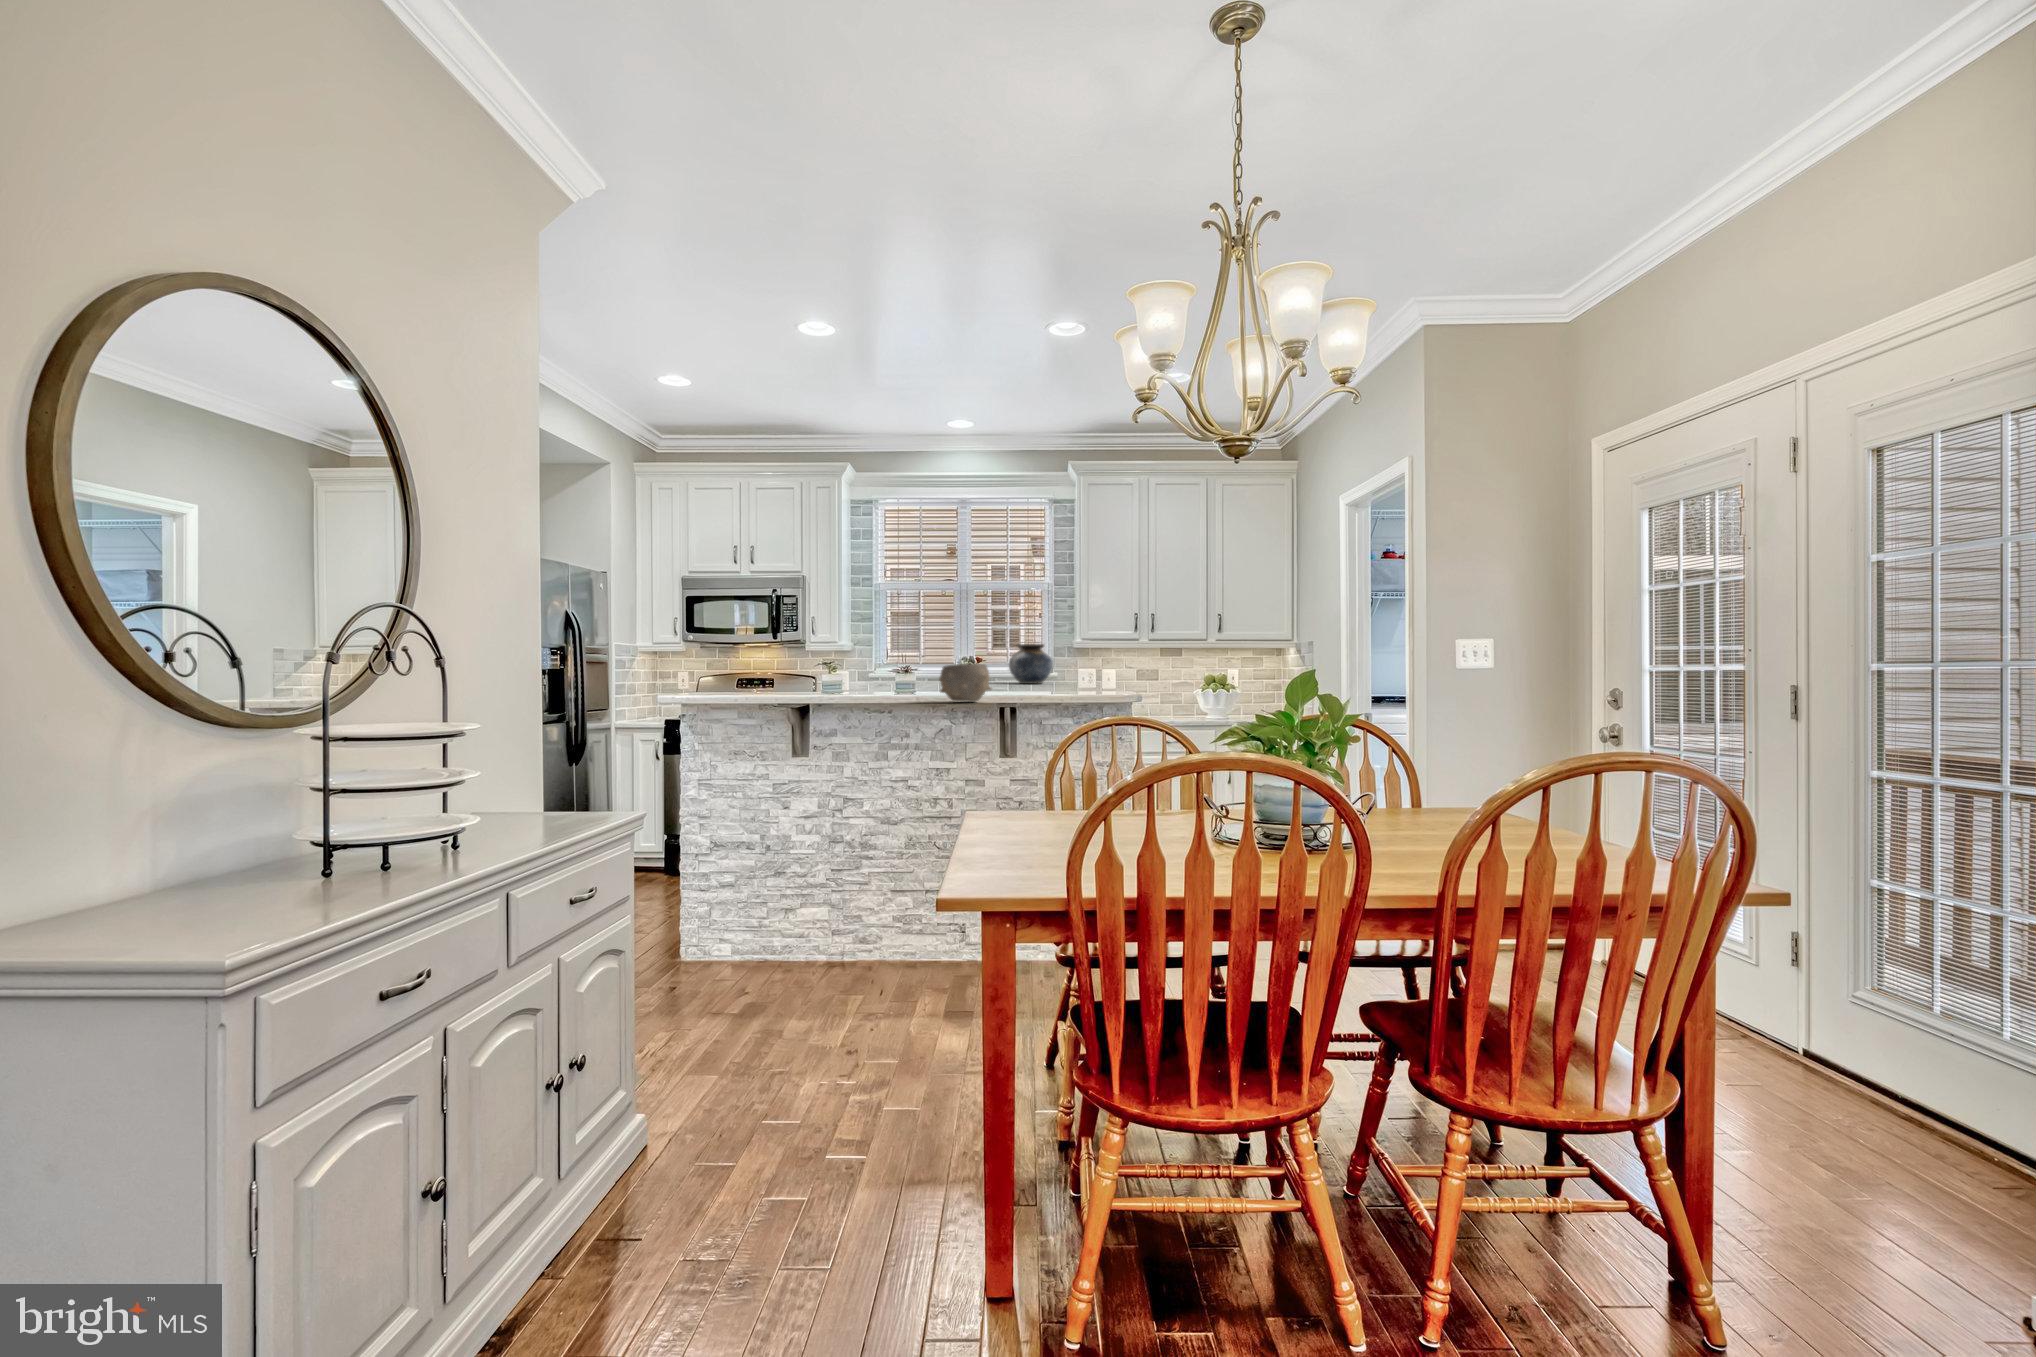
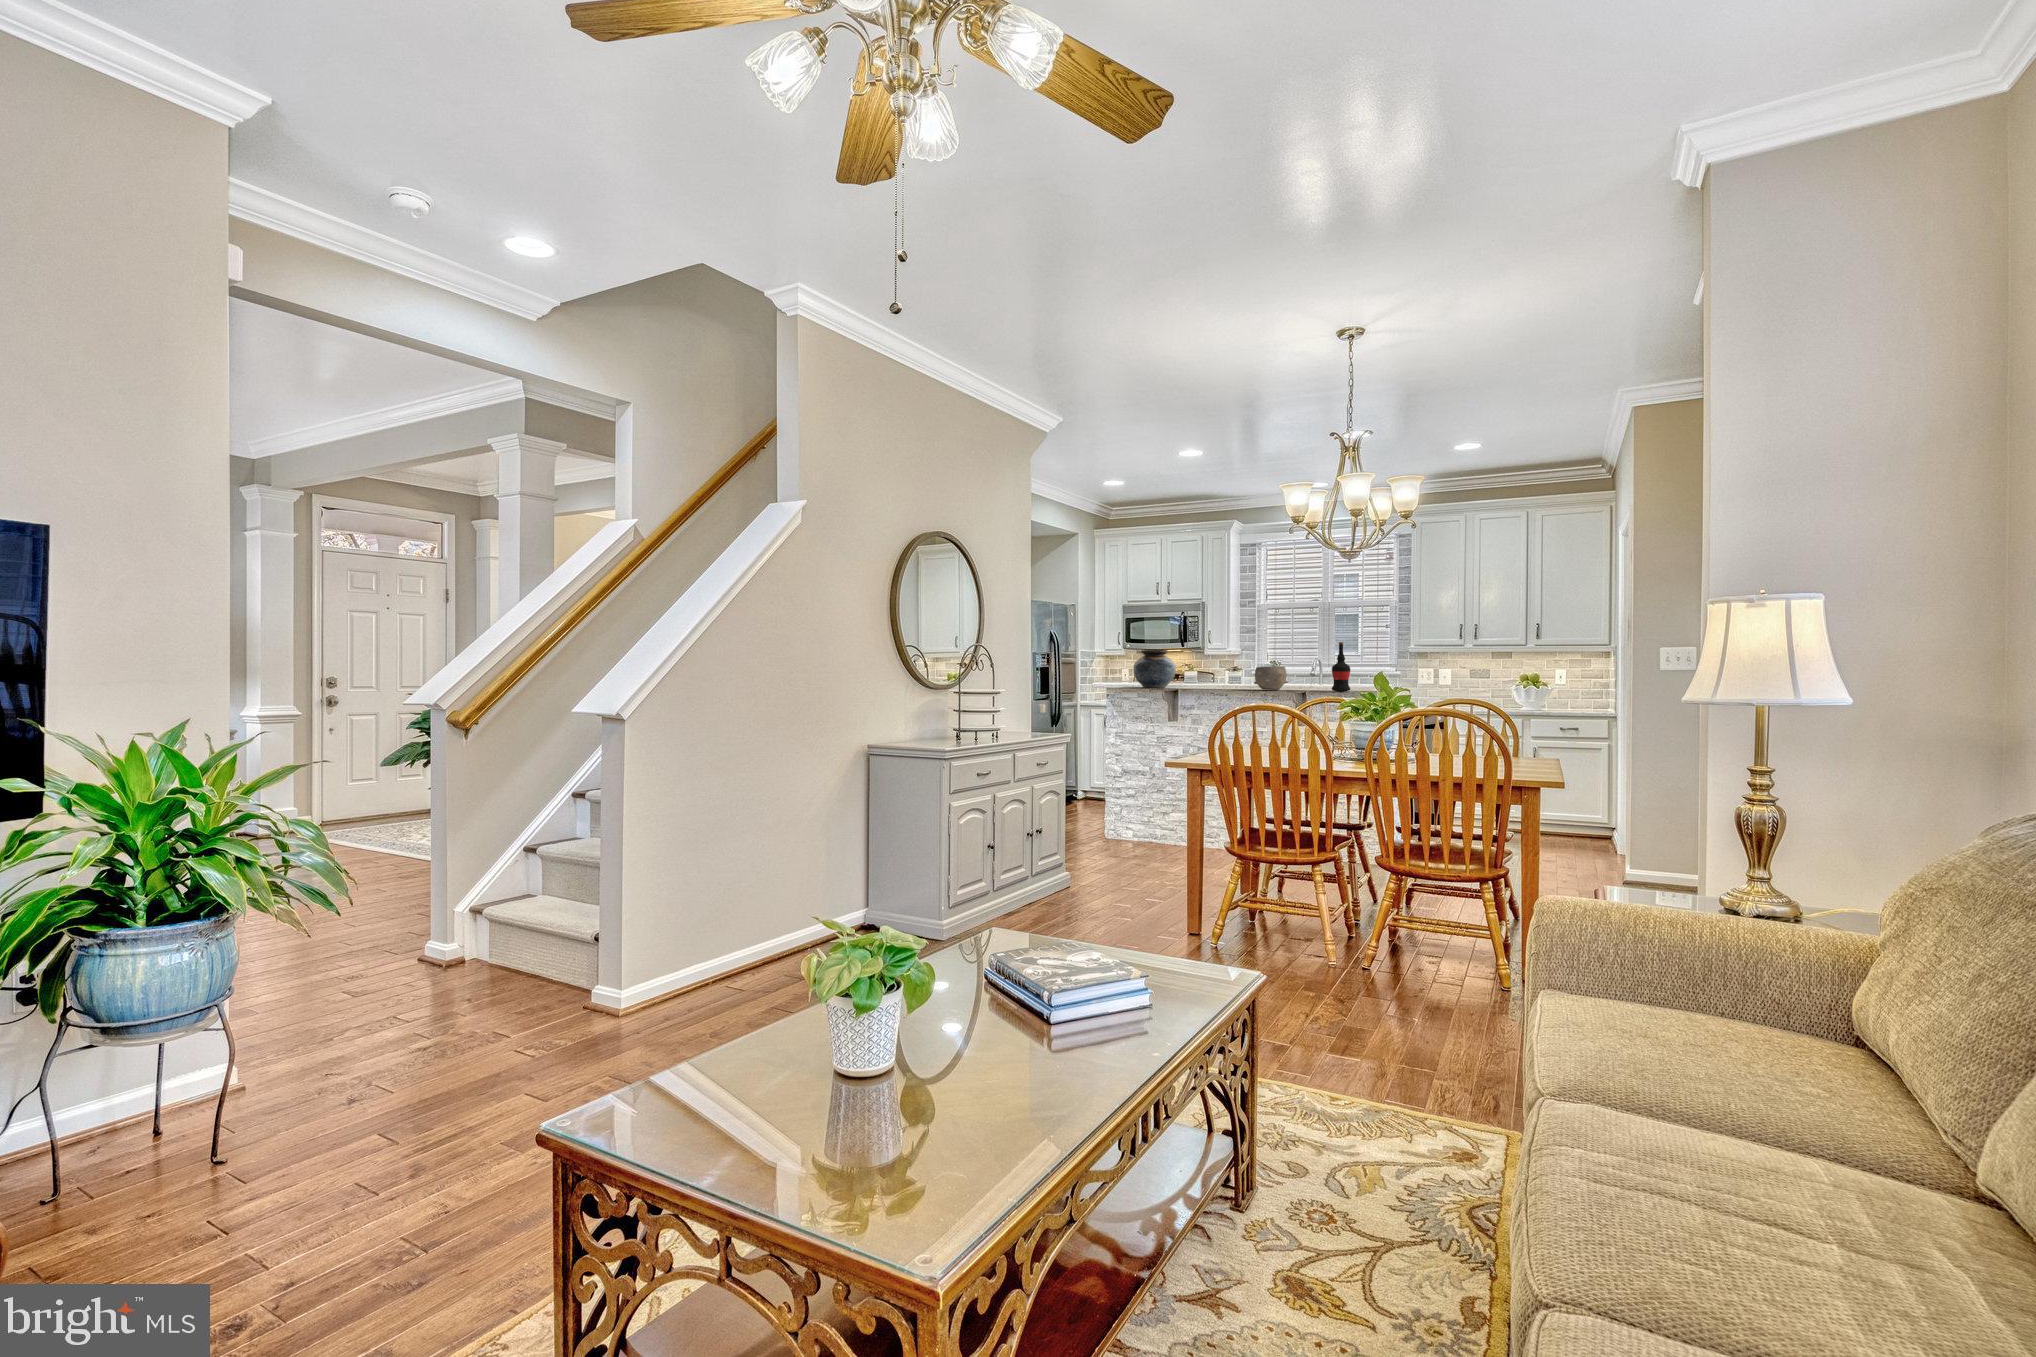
wine bottle: none [1061,626,1088,702] -> present [1332,642,1350,692]
vase: present [1009,644,1053,684] -> present [1133,650,1176,688]

